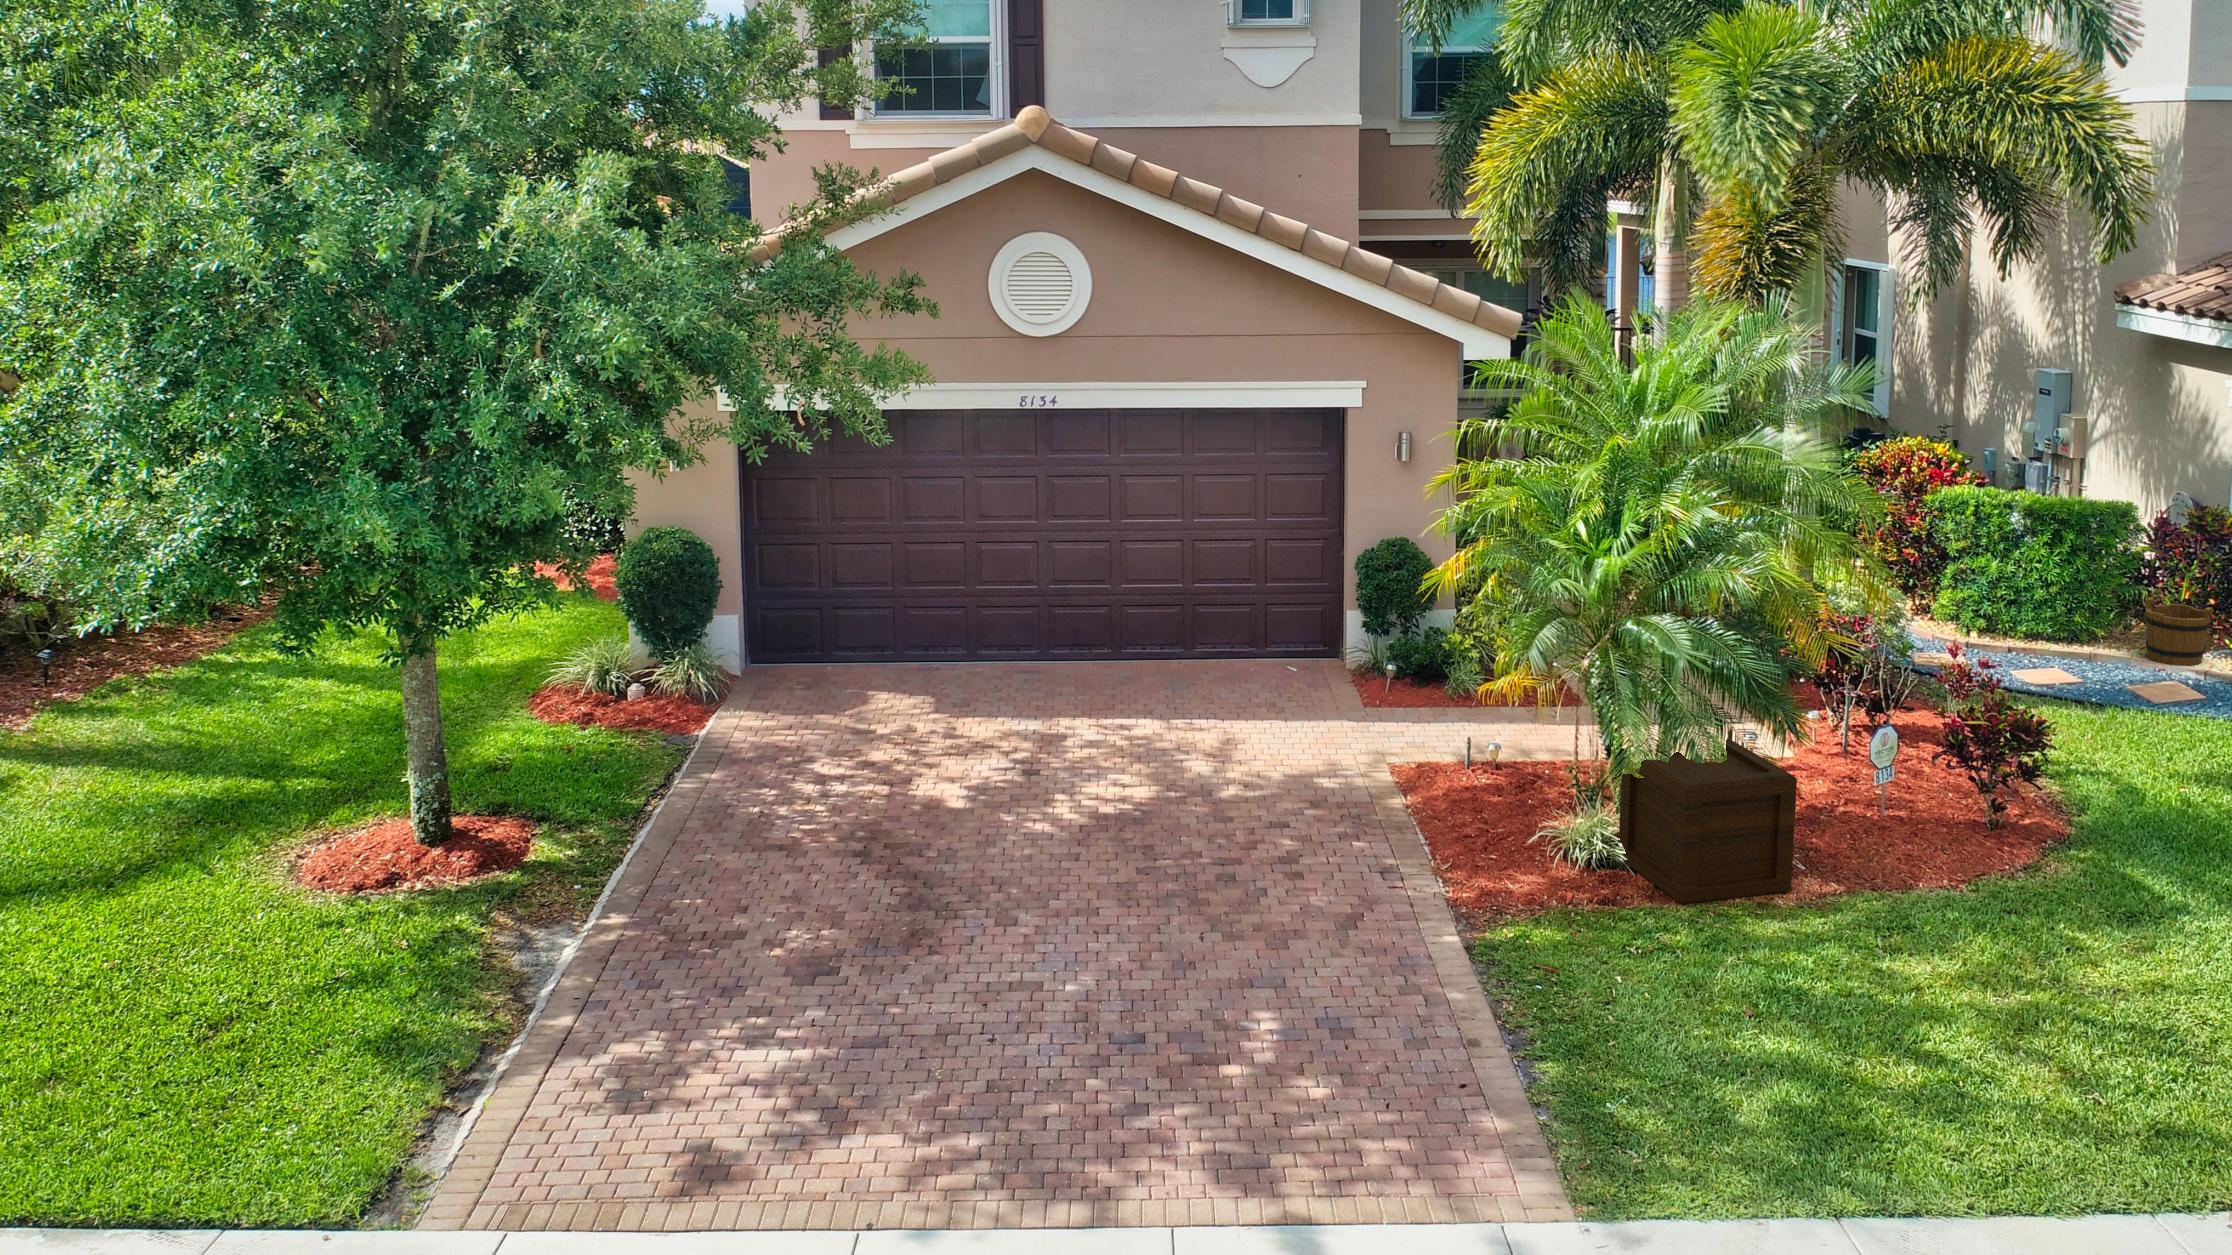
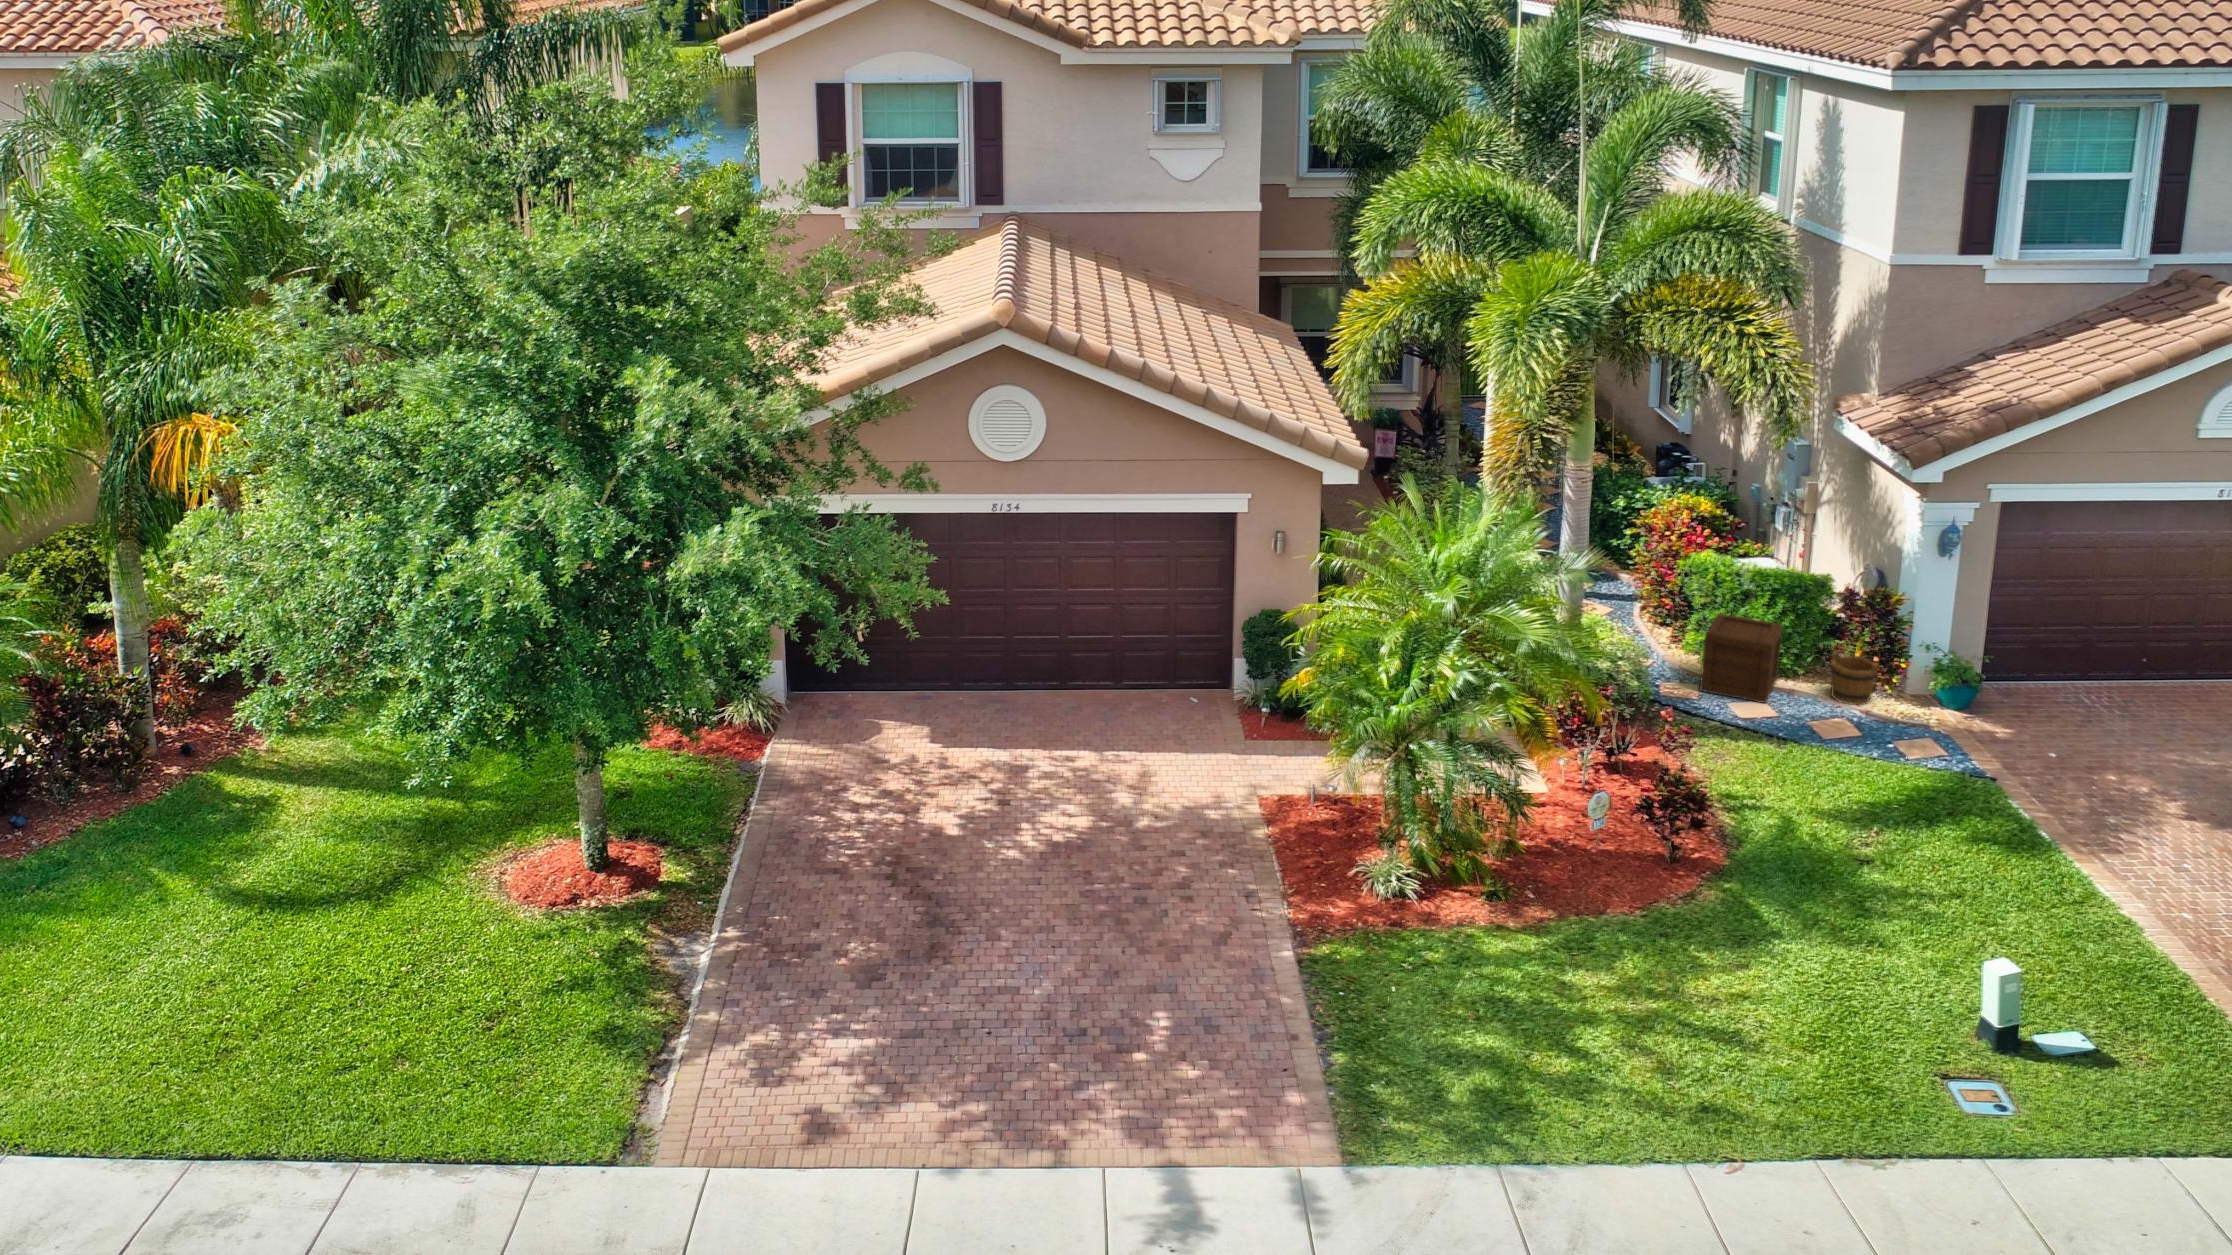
wooden crate: present [1619,738,1797,904] -> present [1700,613,1783,703]

